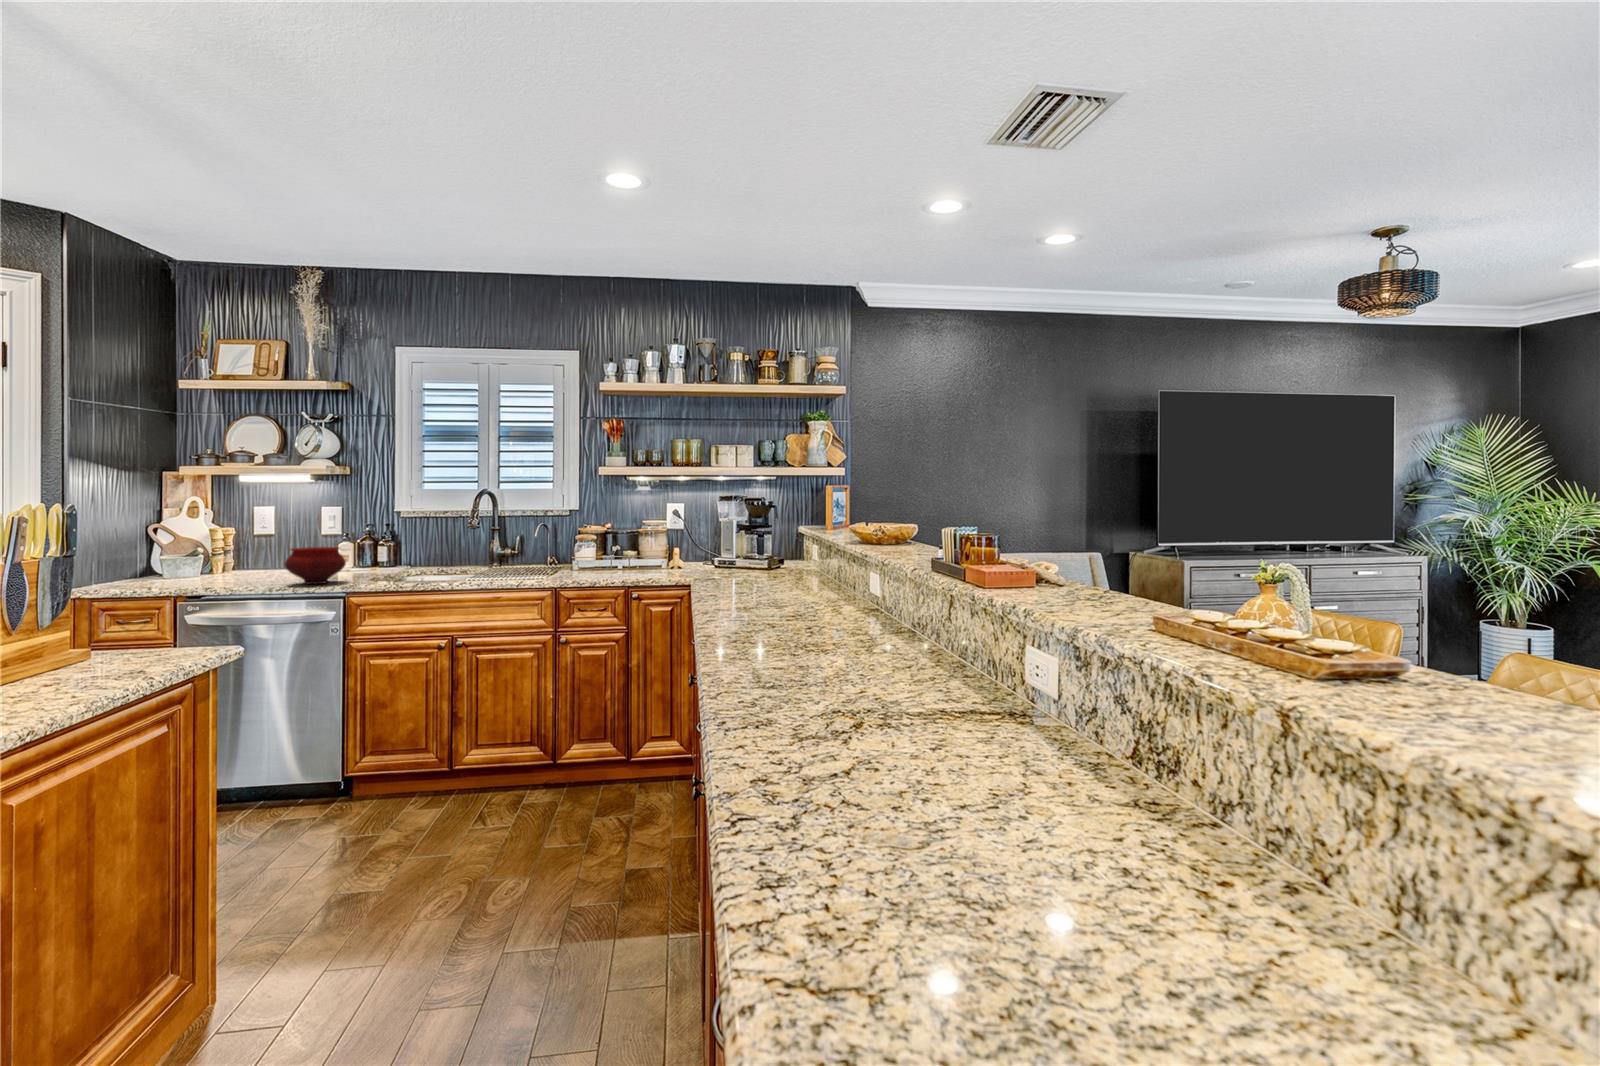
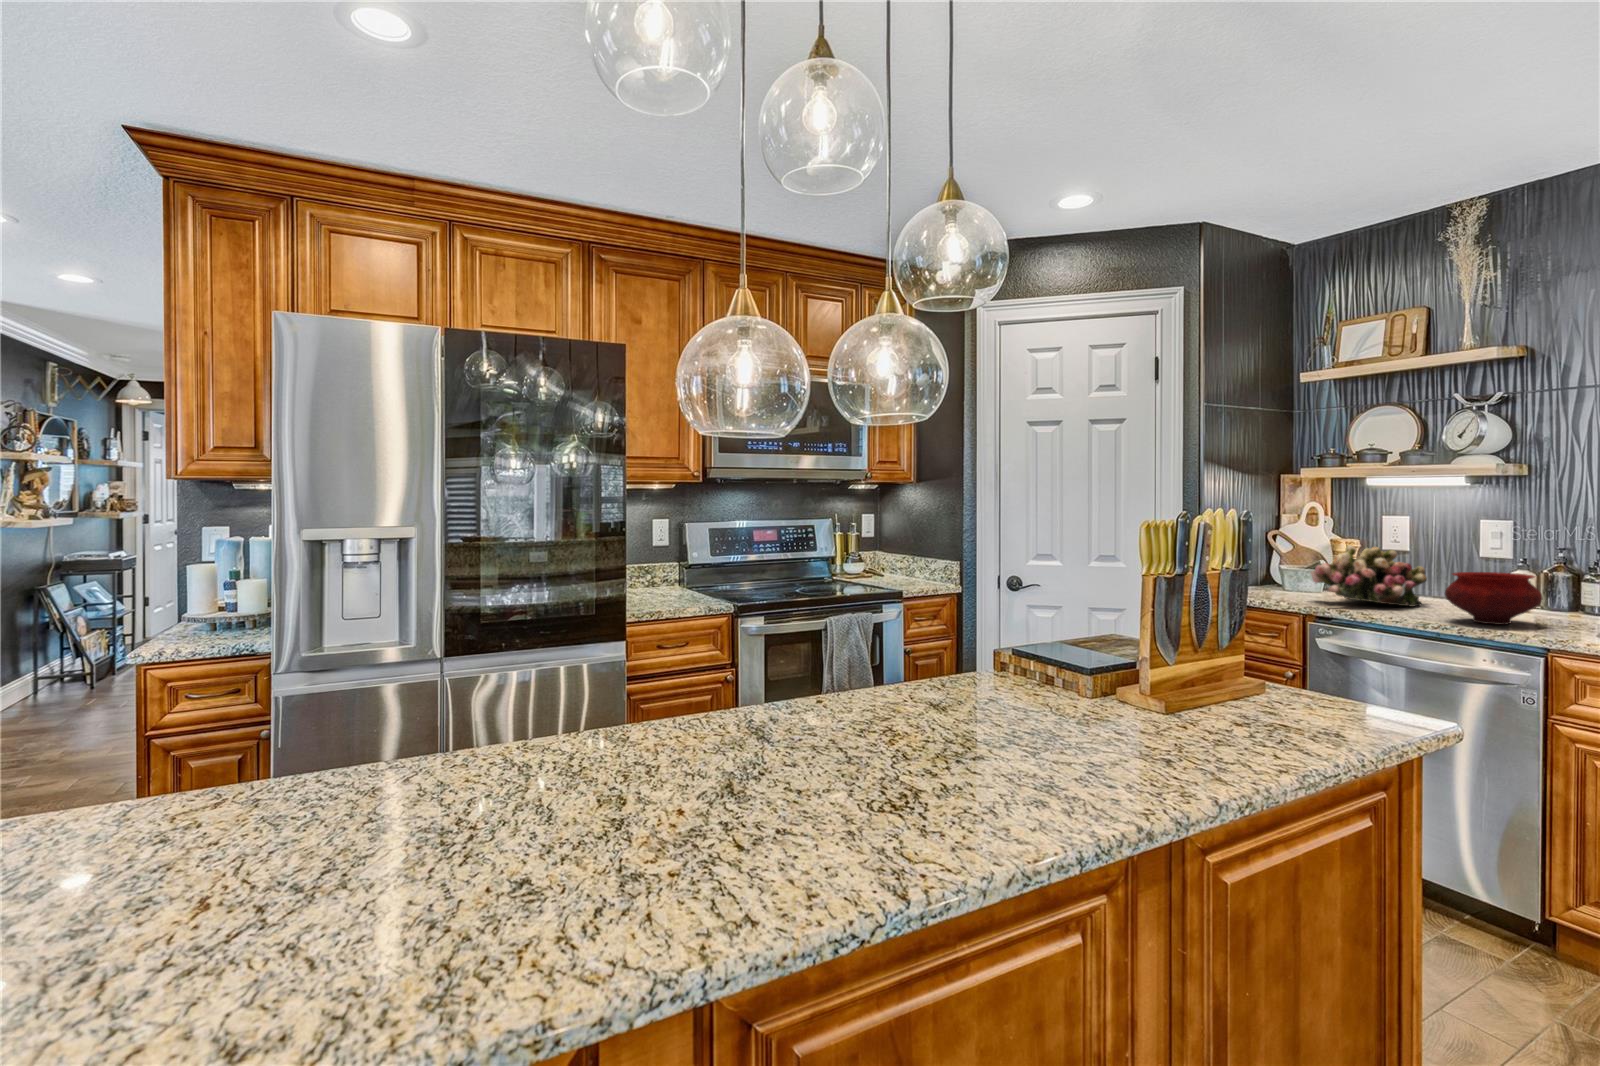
flower arrangement: none [184,531,281,579] -> present [1311,545,1427,607]

